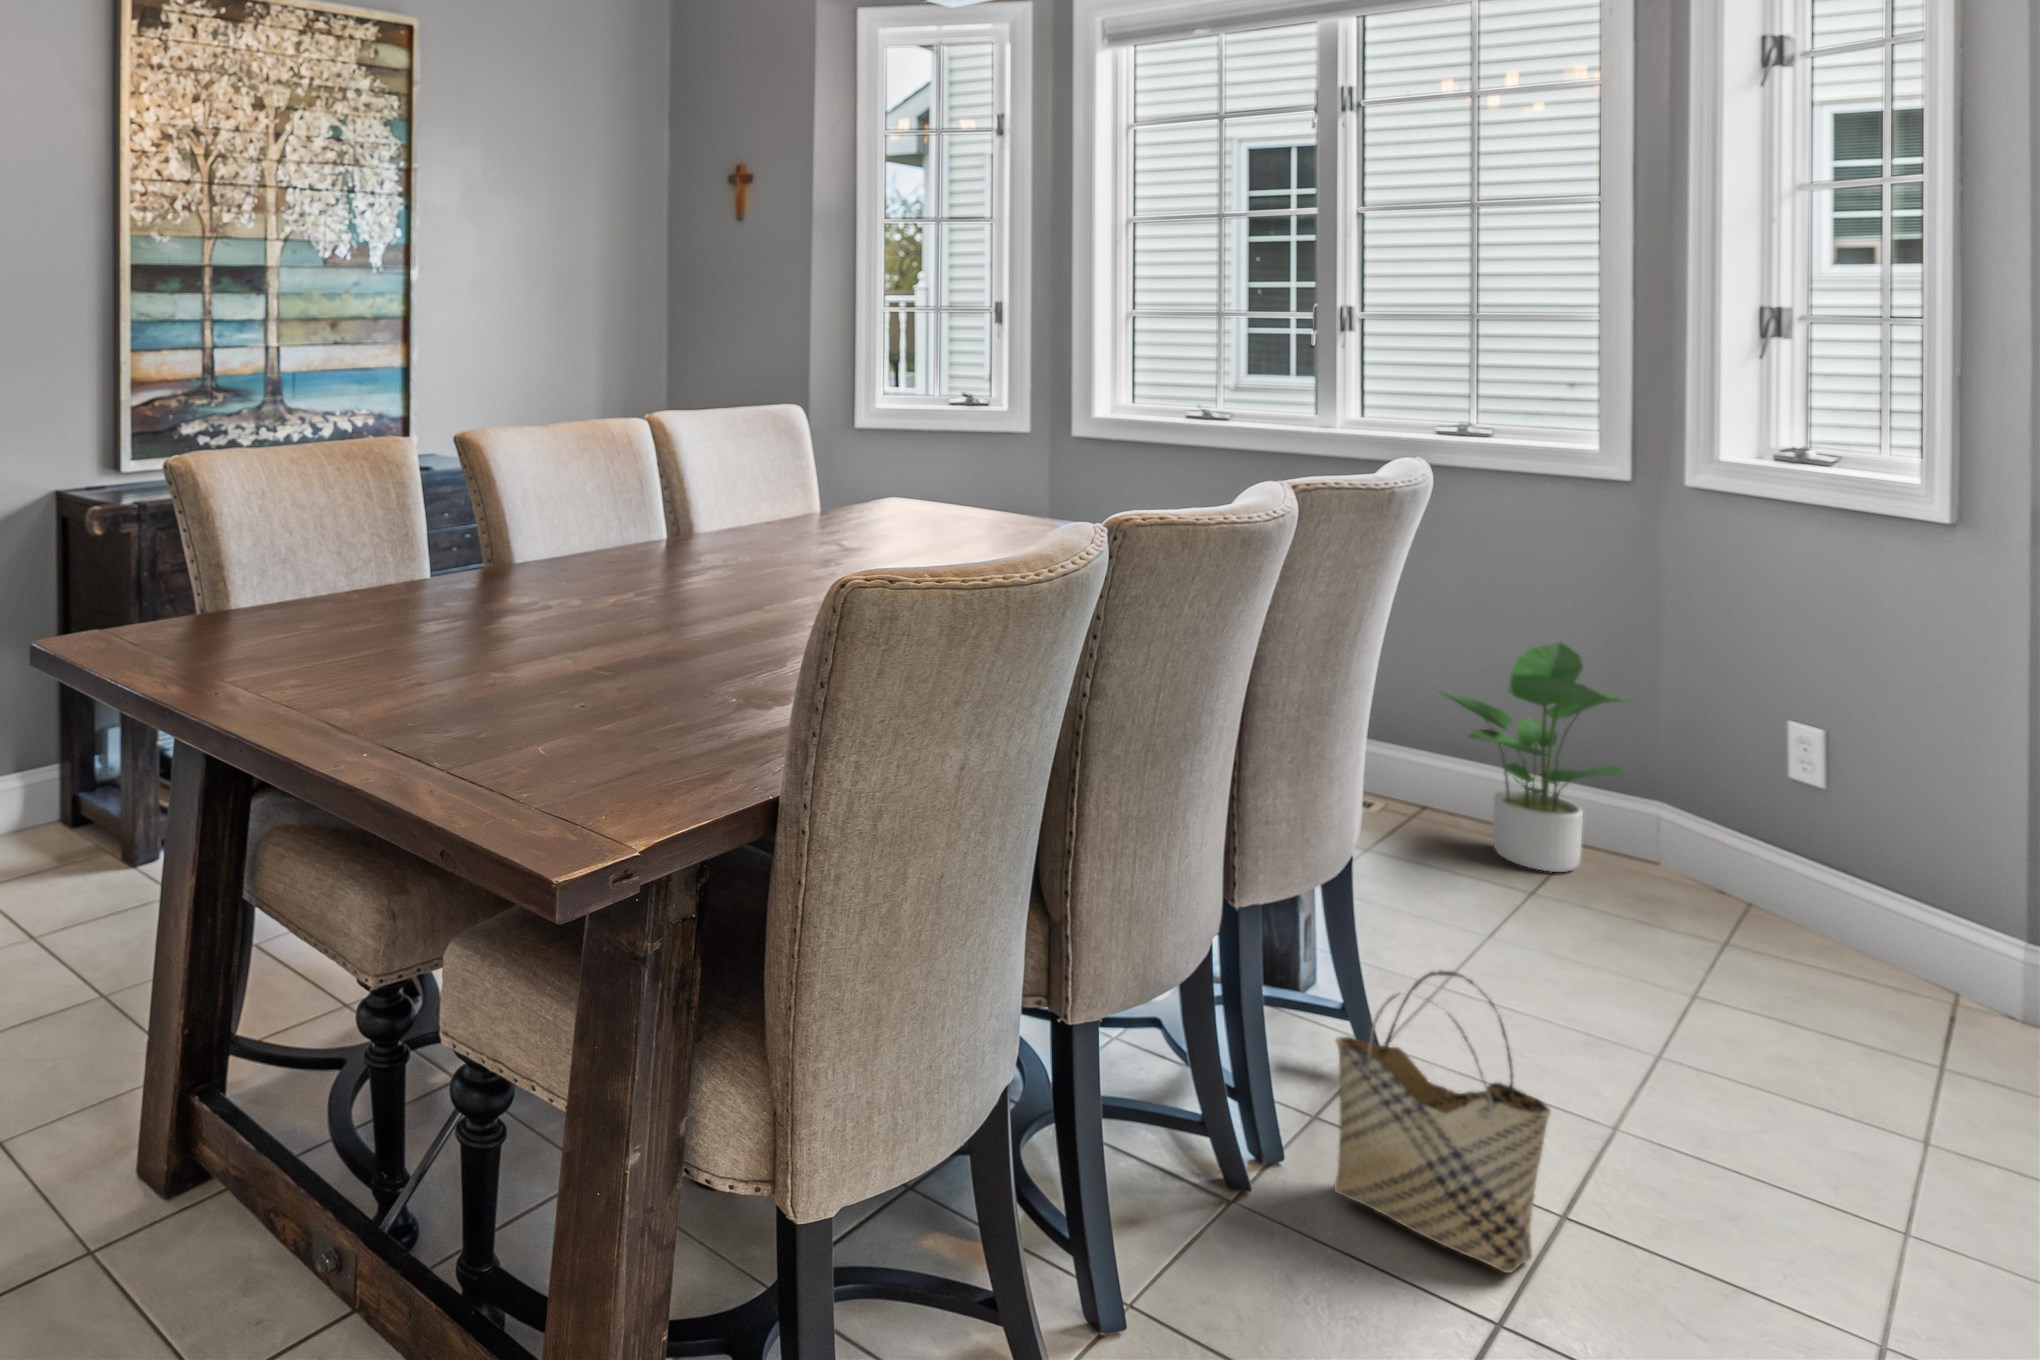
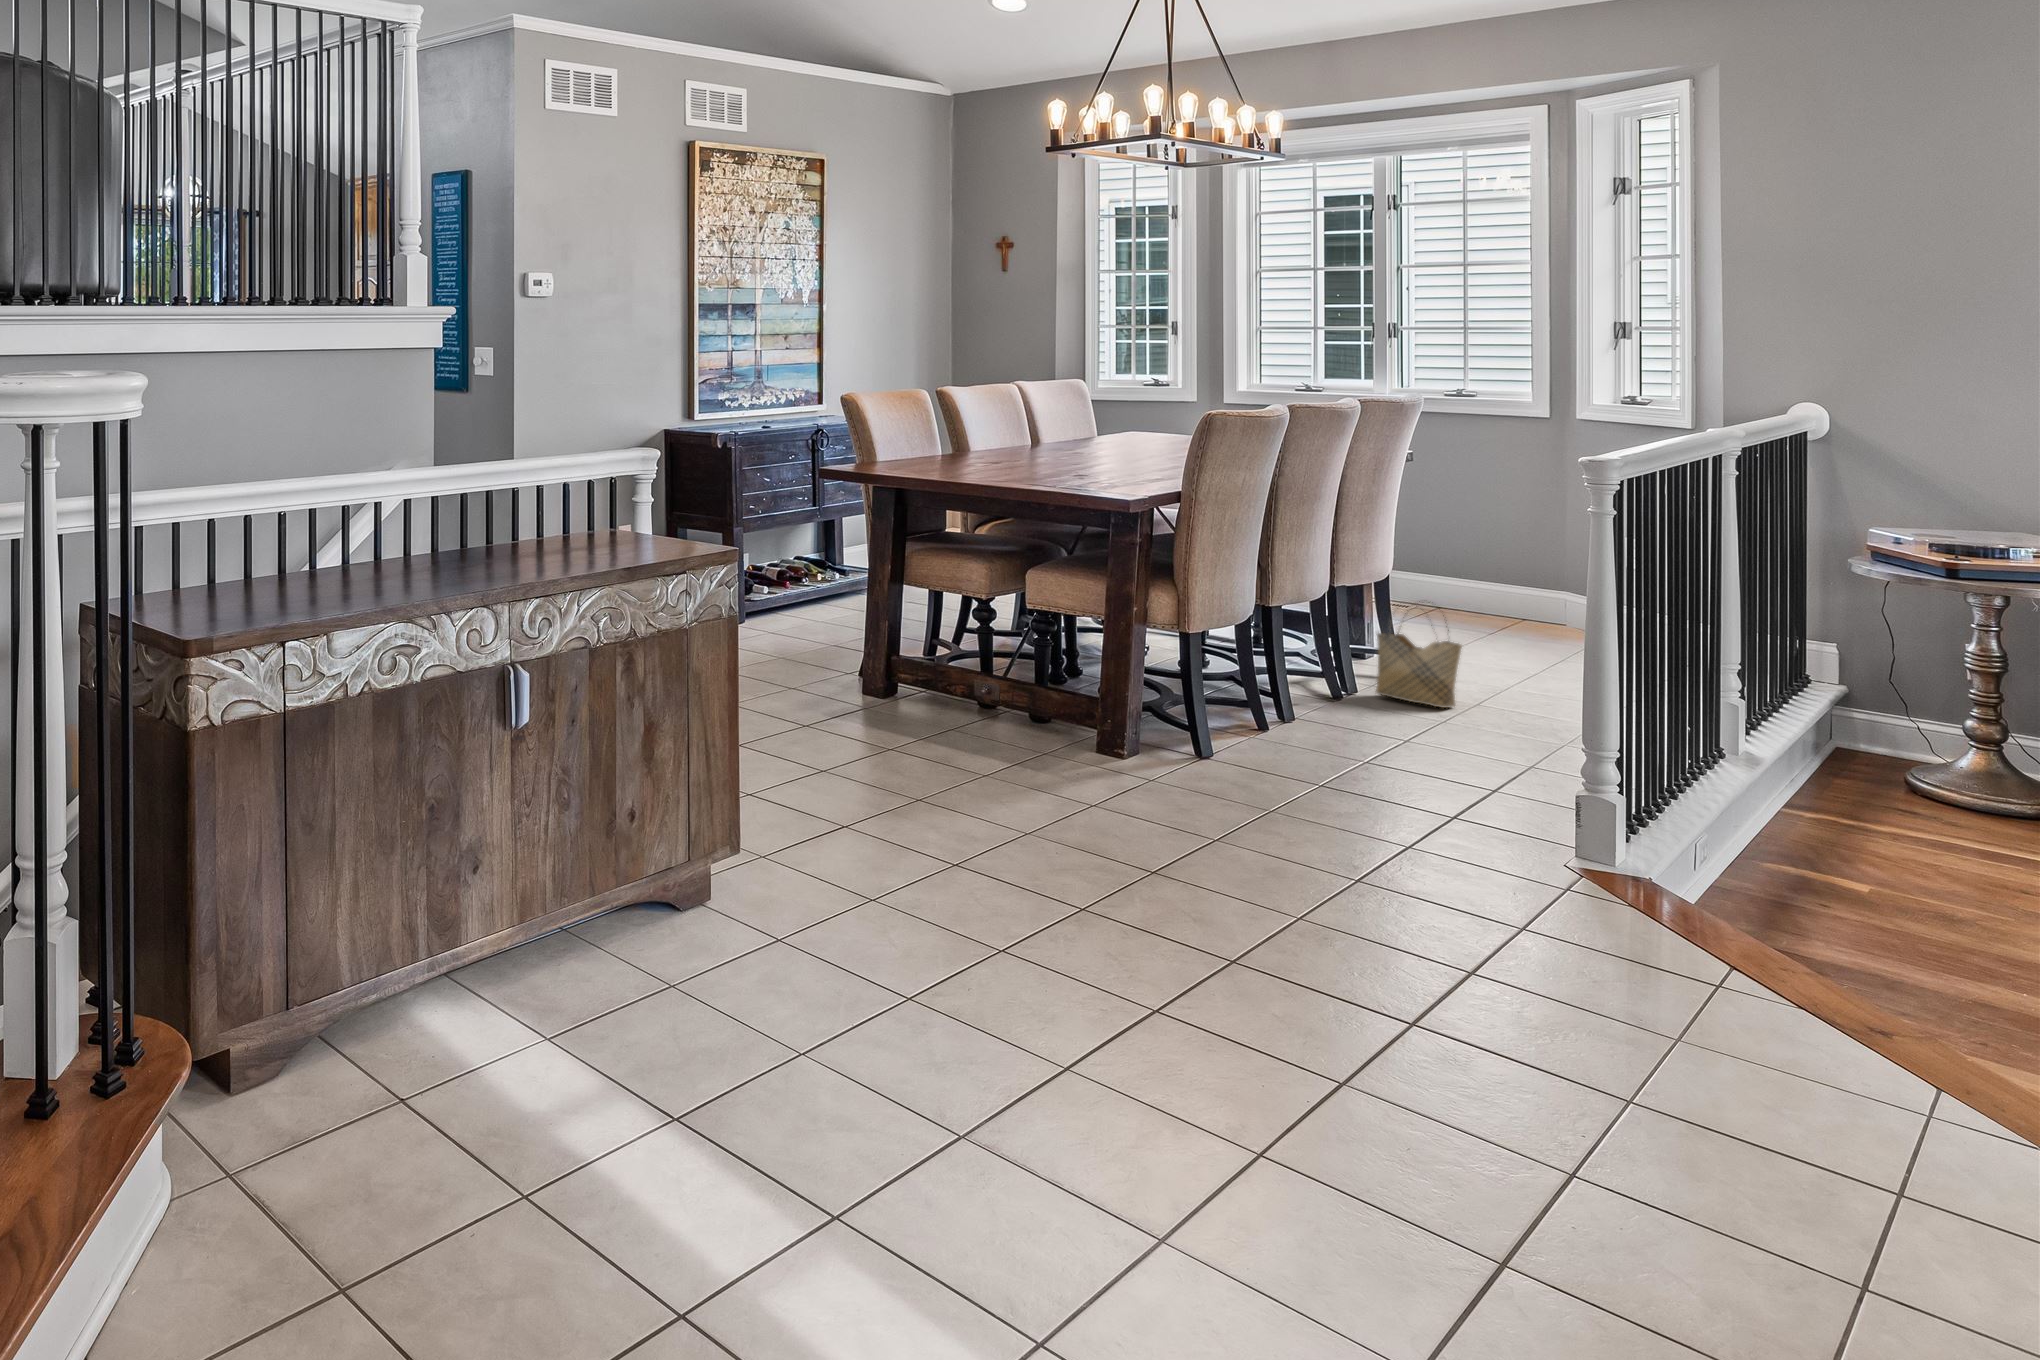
potted plant: present [1442,642,1627,872] -> none [1440,507,1550,627]

